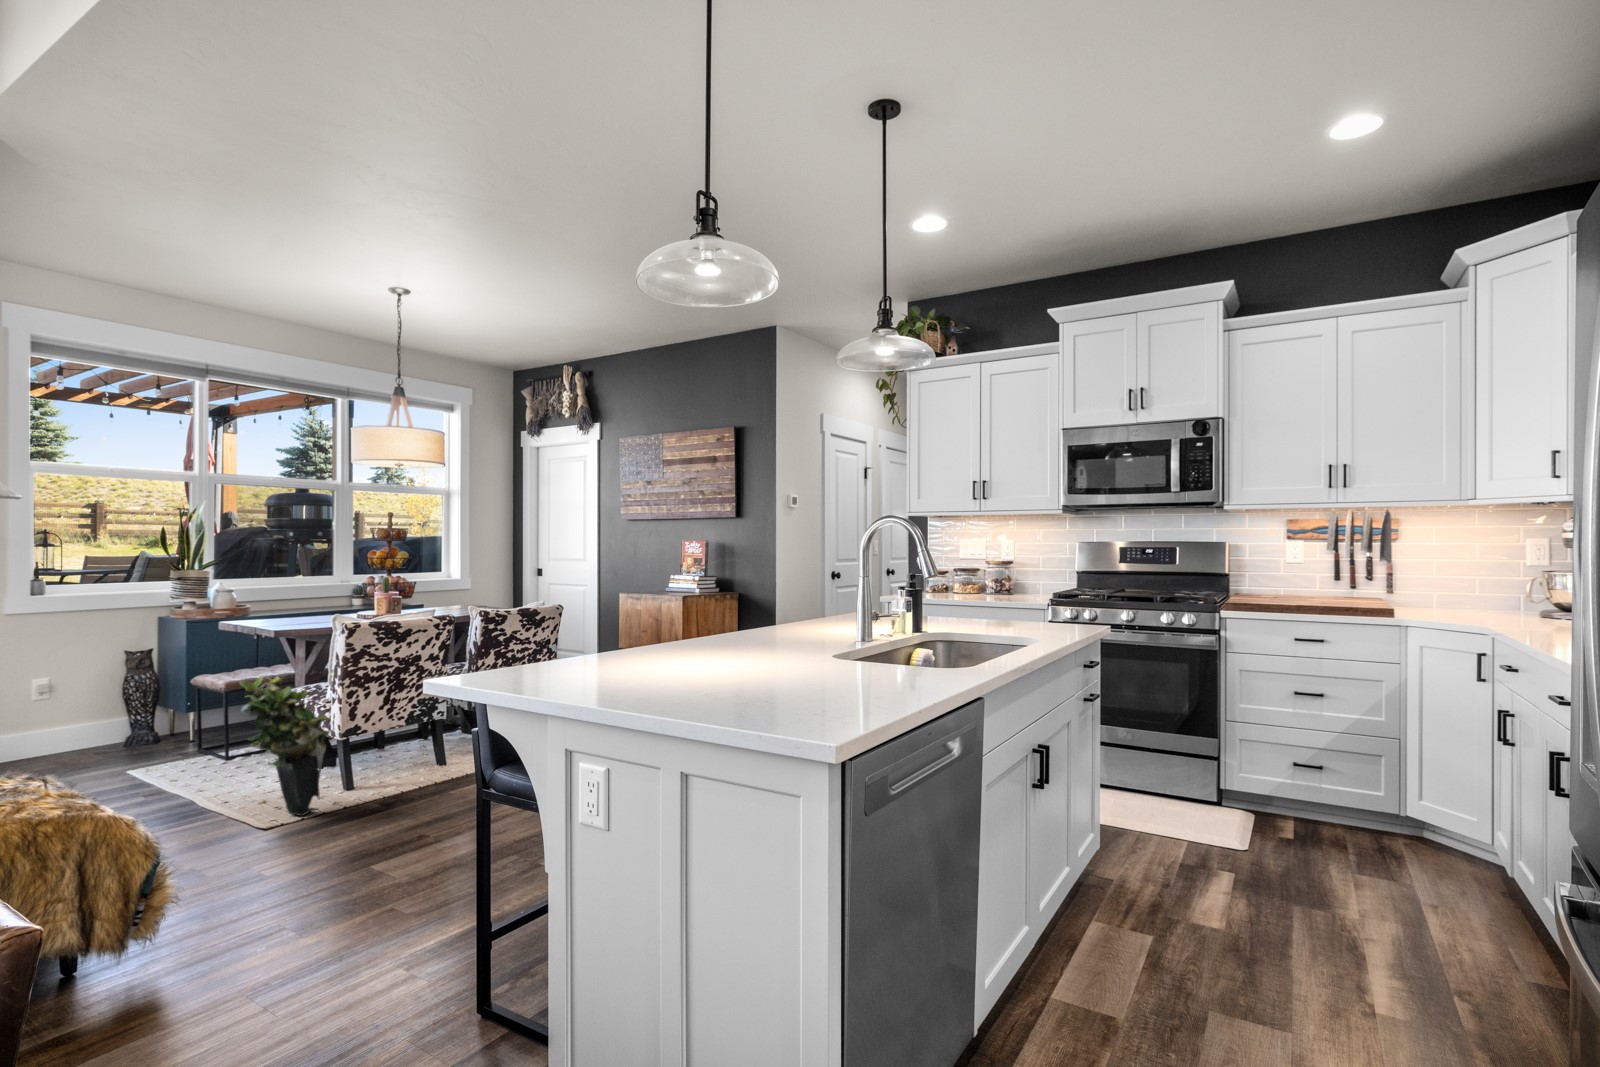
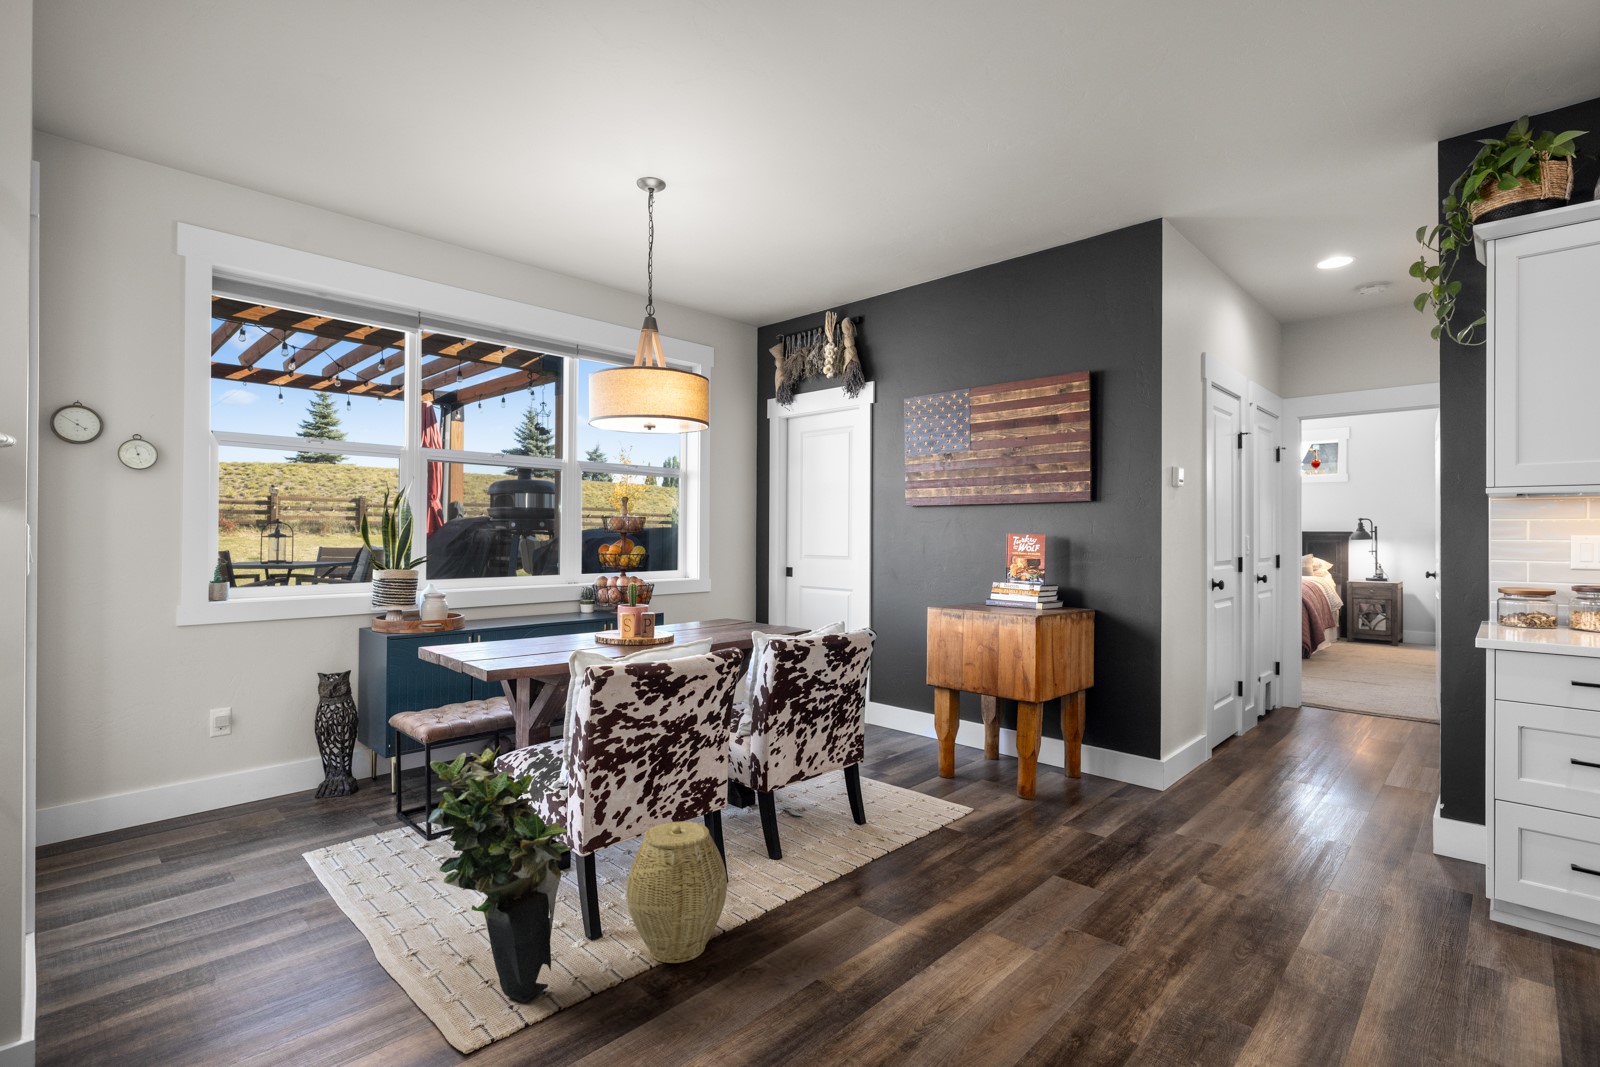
woven basket: none [370,719,436,798] -> present [627,821,727,963]

